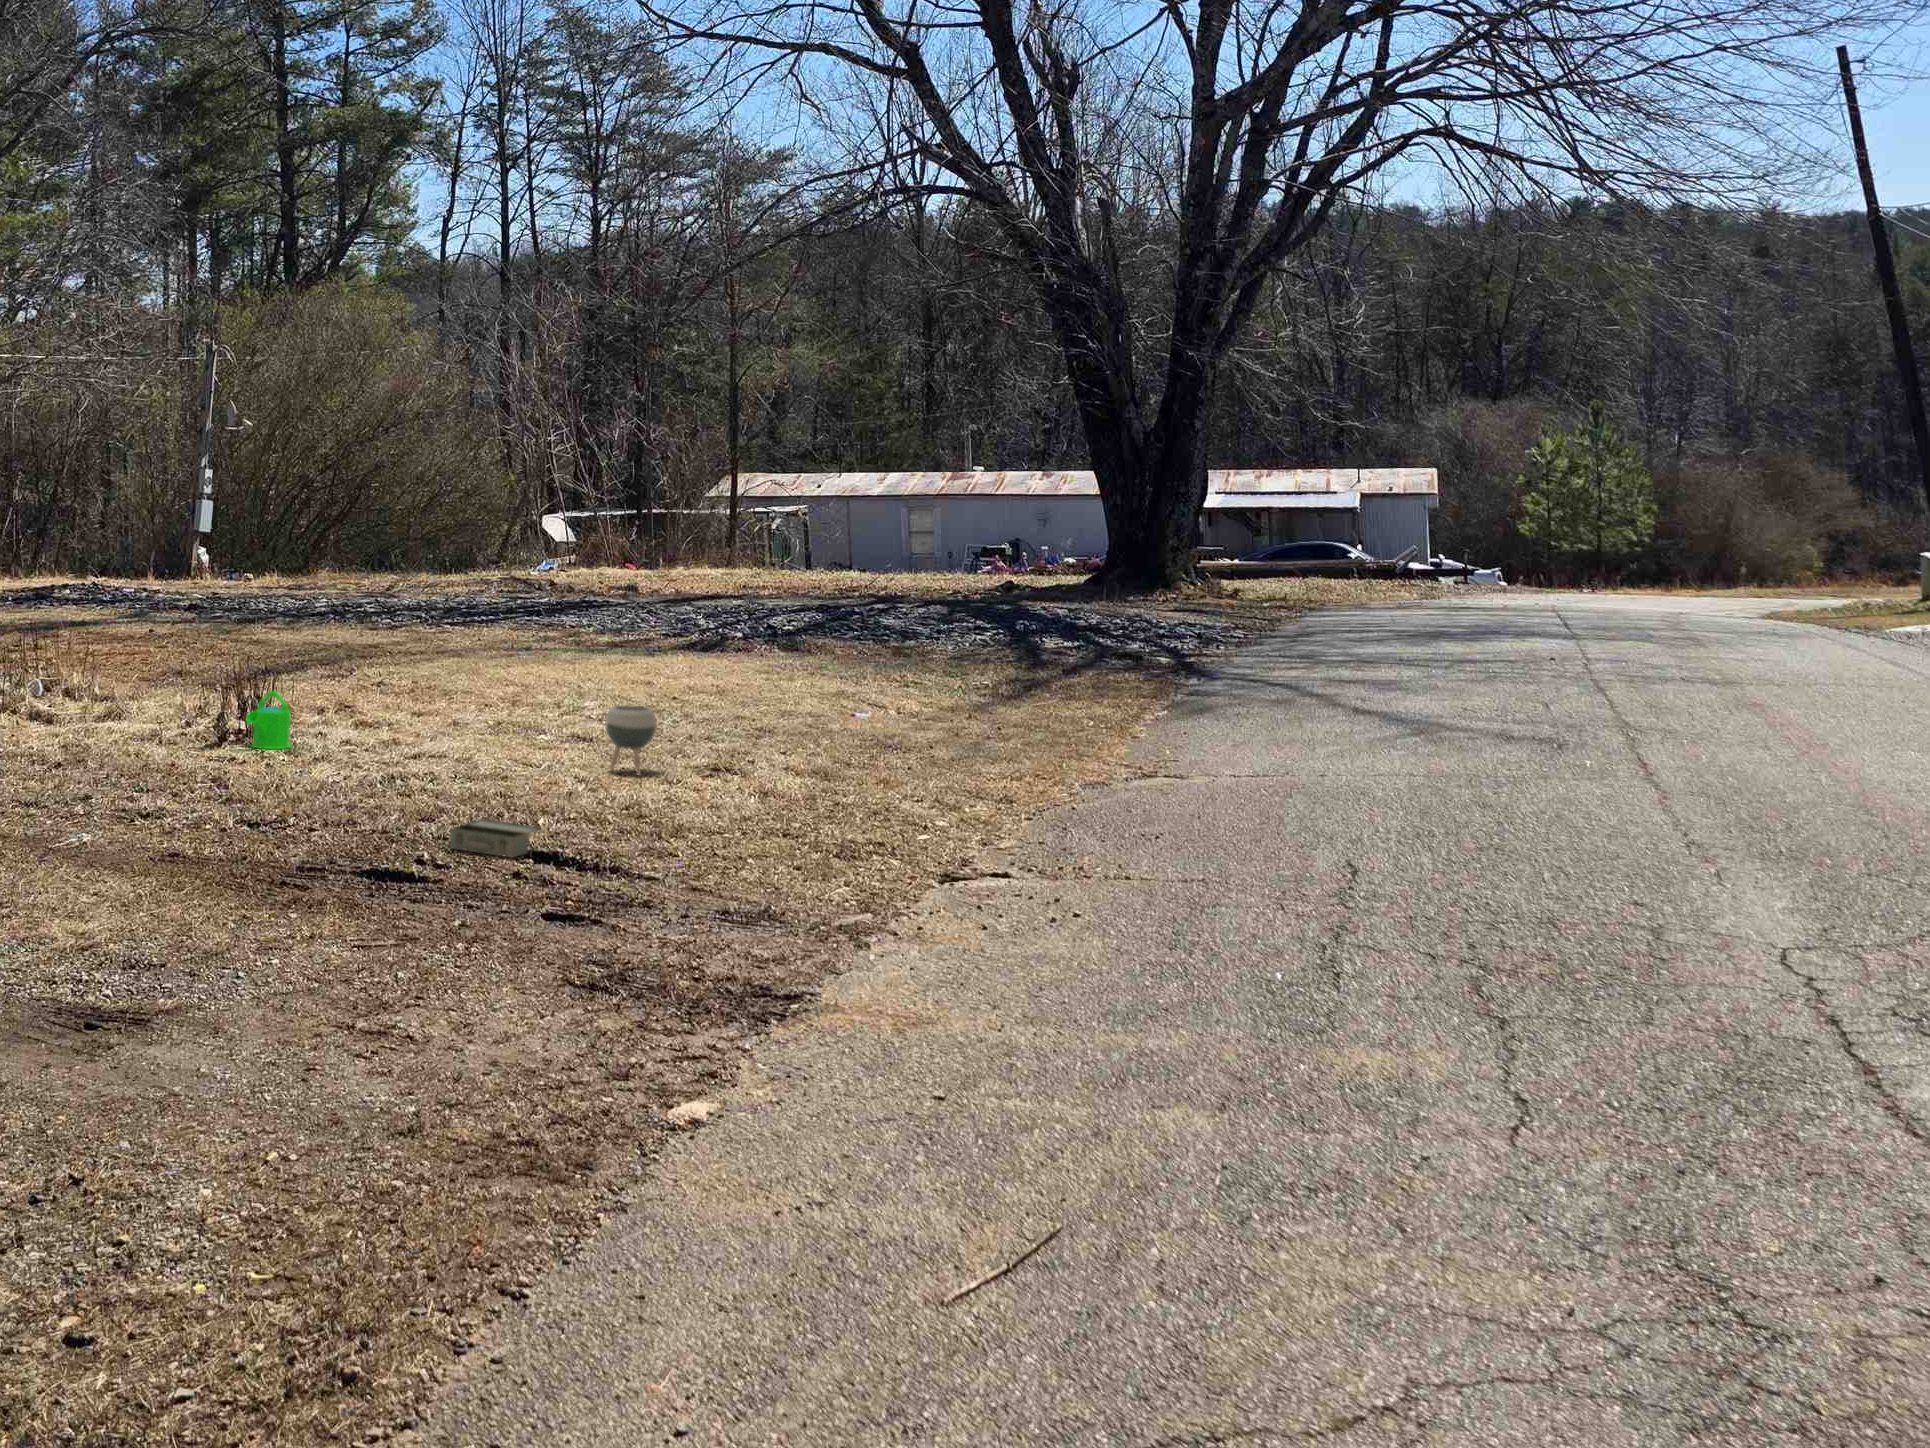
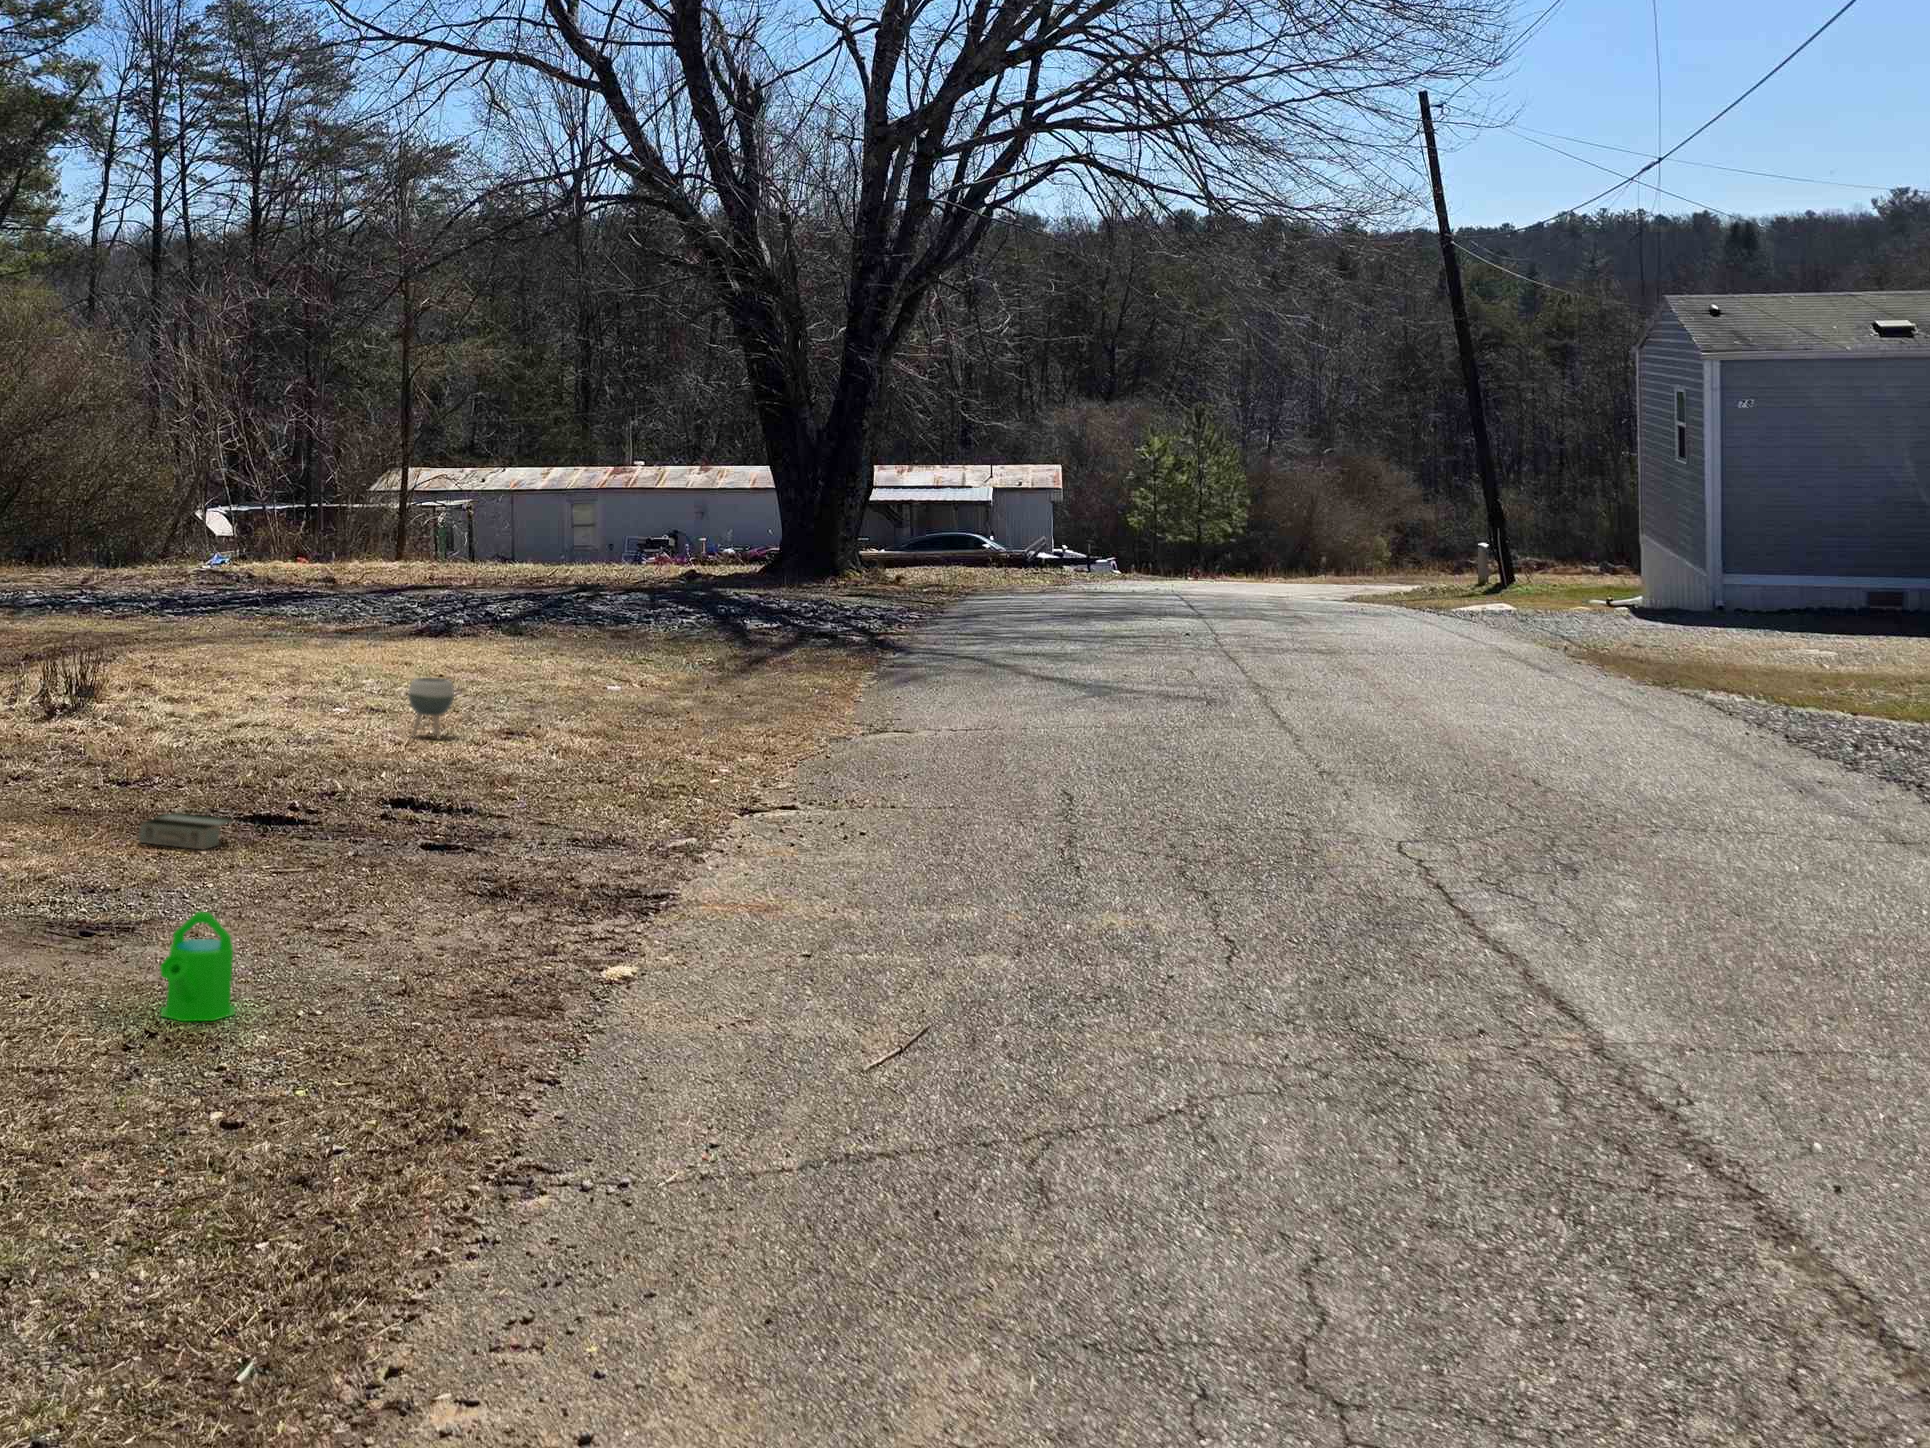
watering can: present [246,691,291,749] -> present [160,912,236,1022]
toolbox: present [450,819,542,858] -> present [139,813,232,850]

